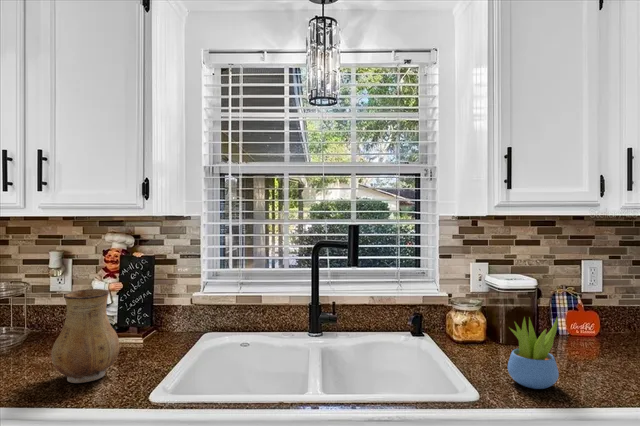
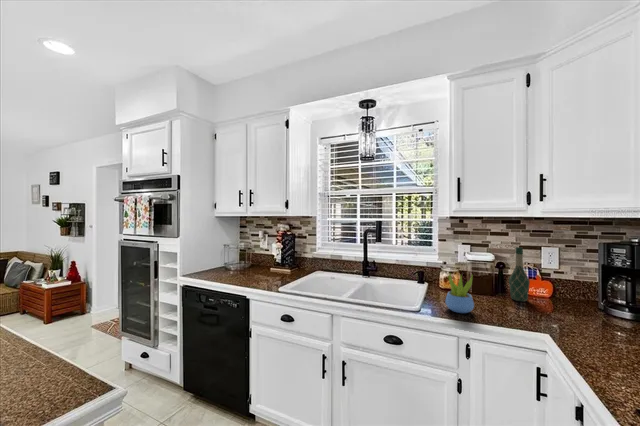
wine bottle: none [558,263,589,349] -> present [509,247,530,302]
ceramic pitcher: present [51,289,120,383] -> none [250,246,275,282]

